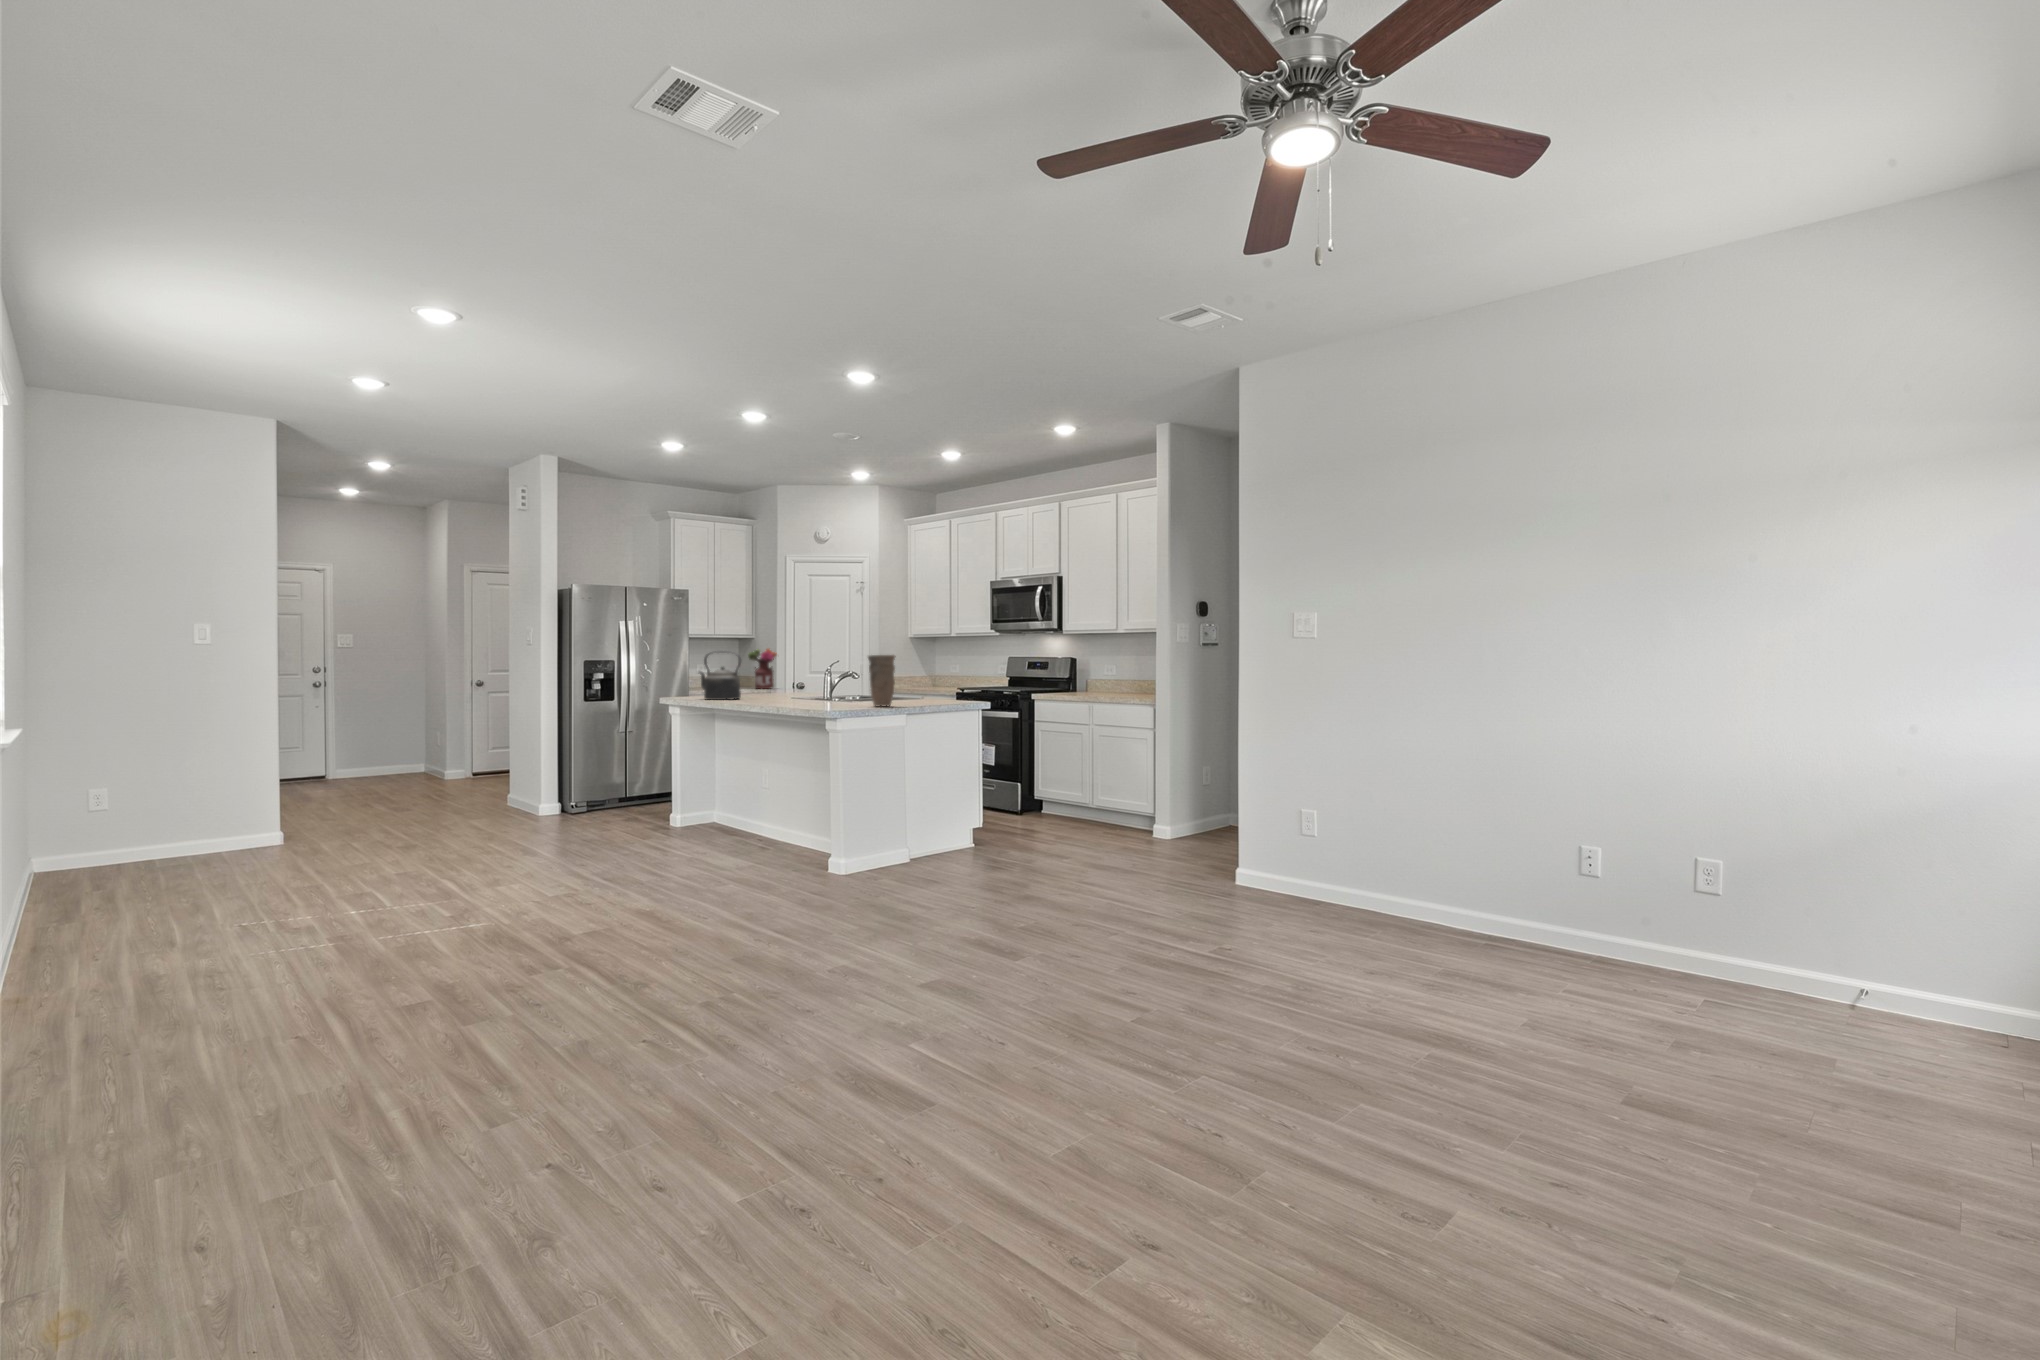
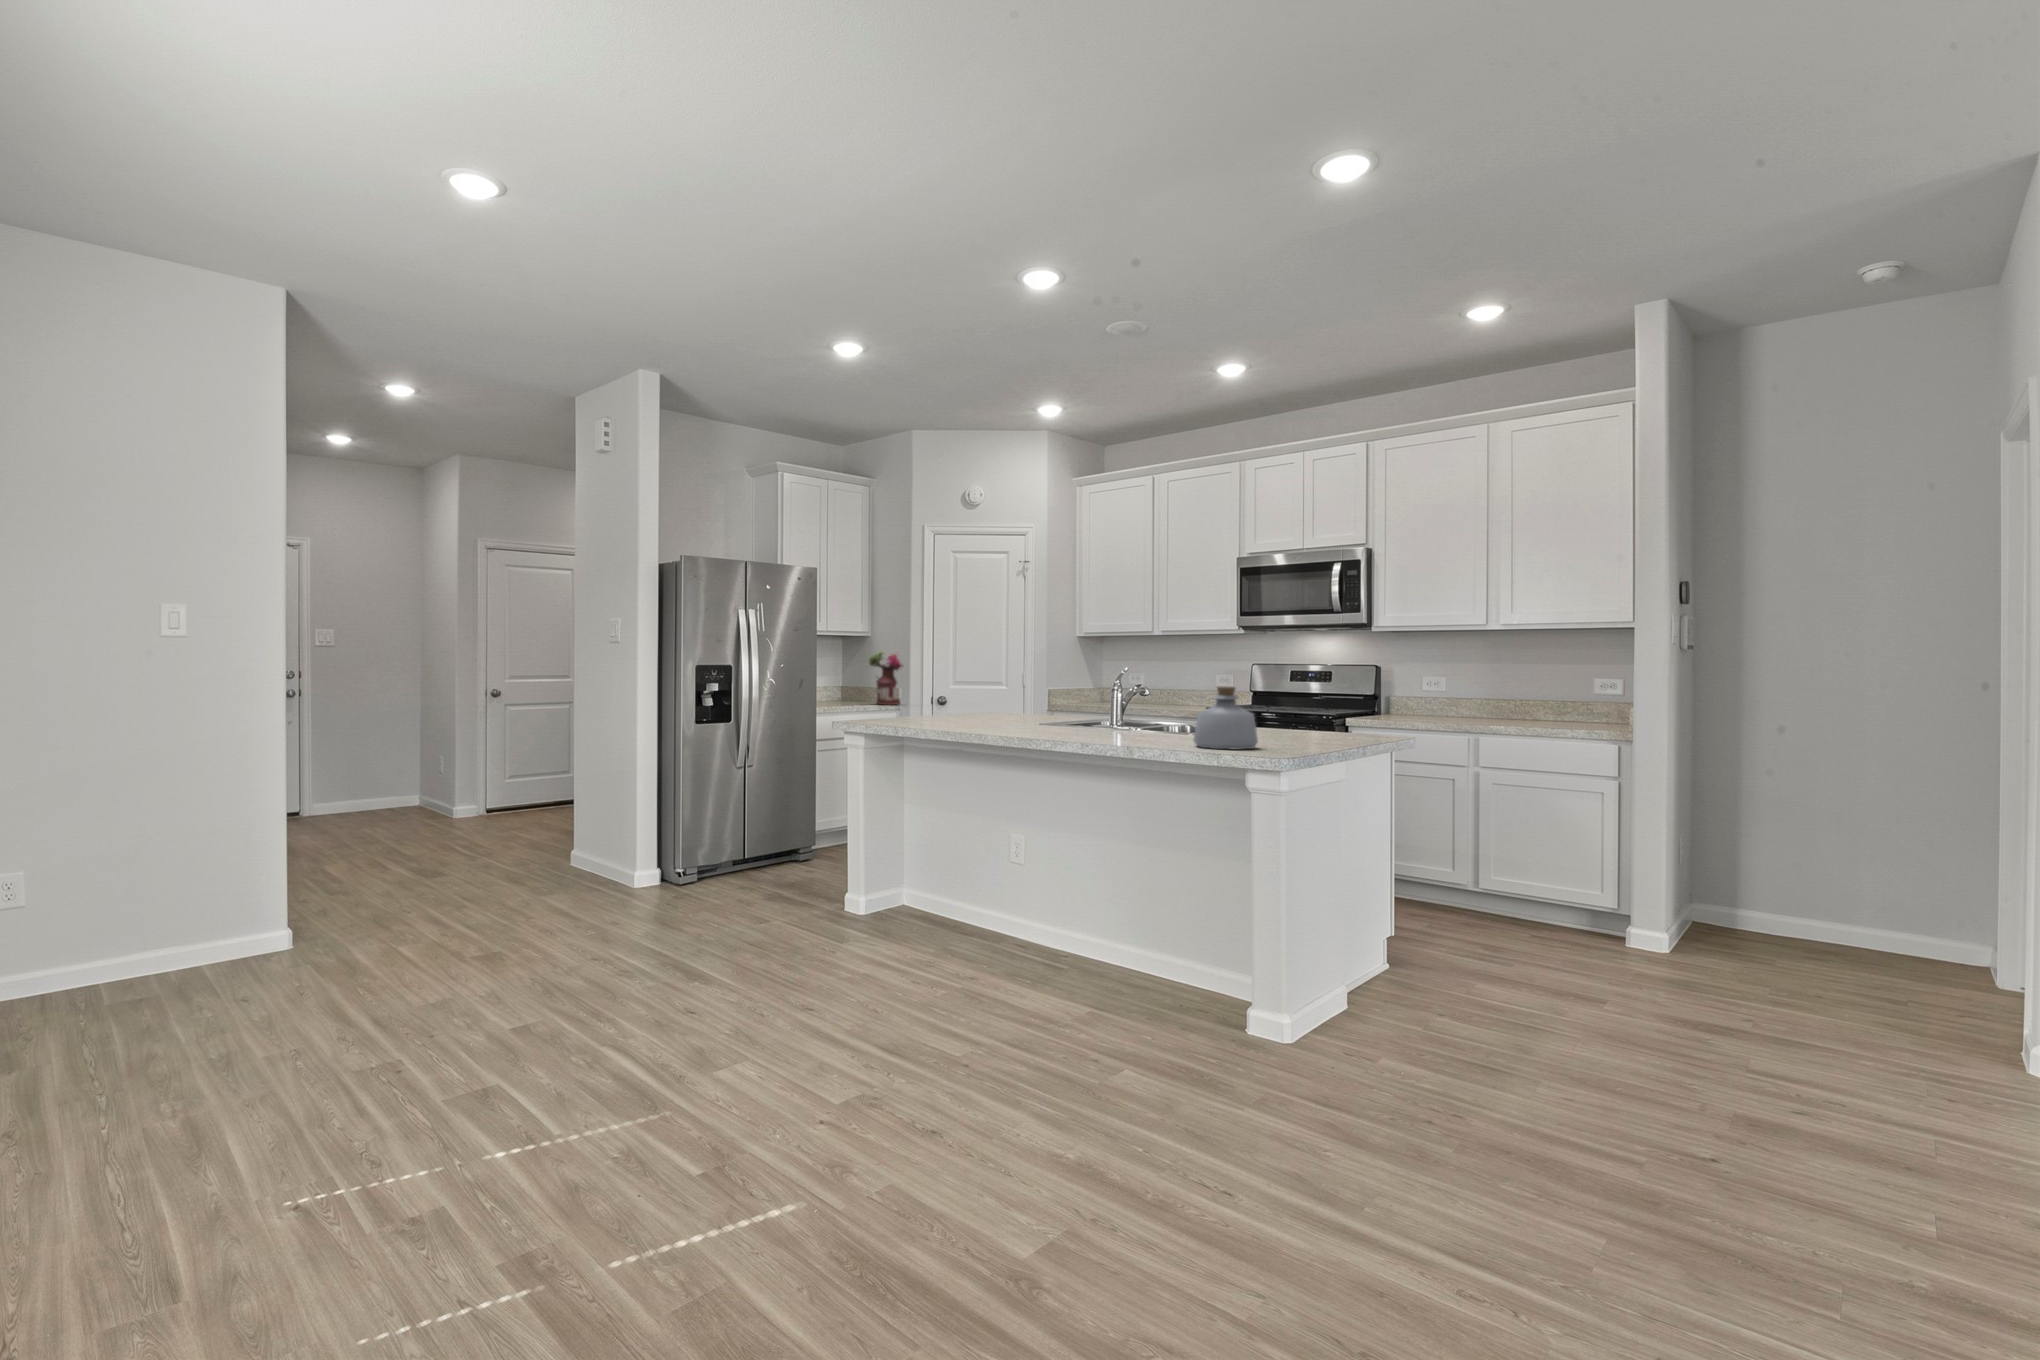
kettle: present [699,654,741,700] -> none [915,653,984,728]
vase: present [868,655,896,706] -> none [1288,659,1338,747]
bottle: none [804,671,842,707] -> present [1193,687,1258,750]

